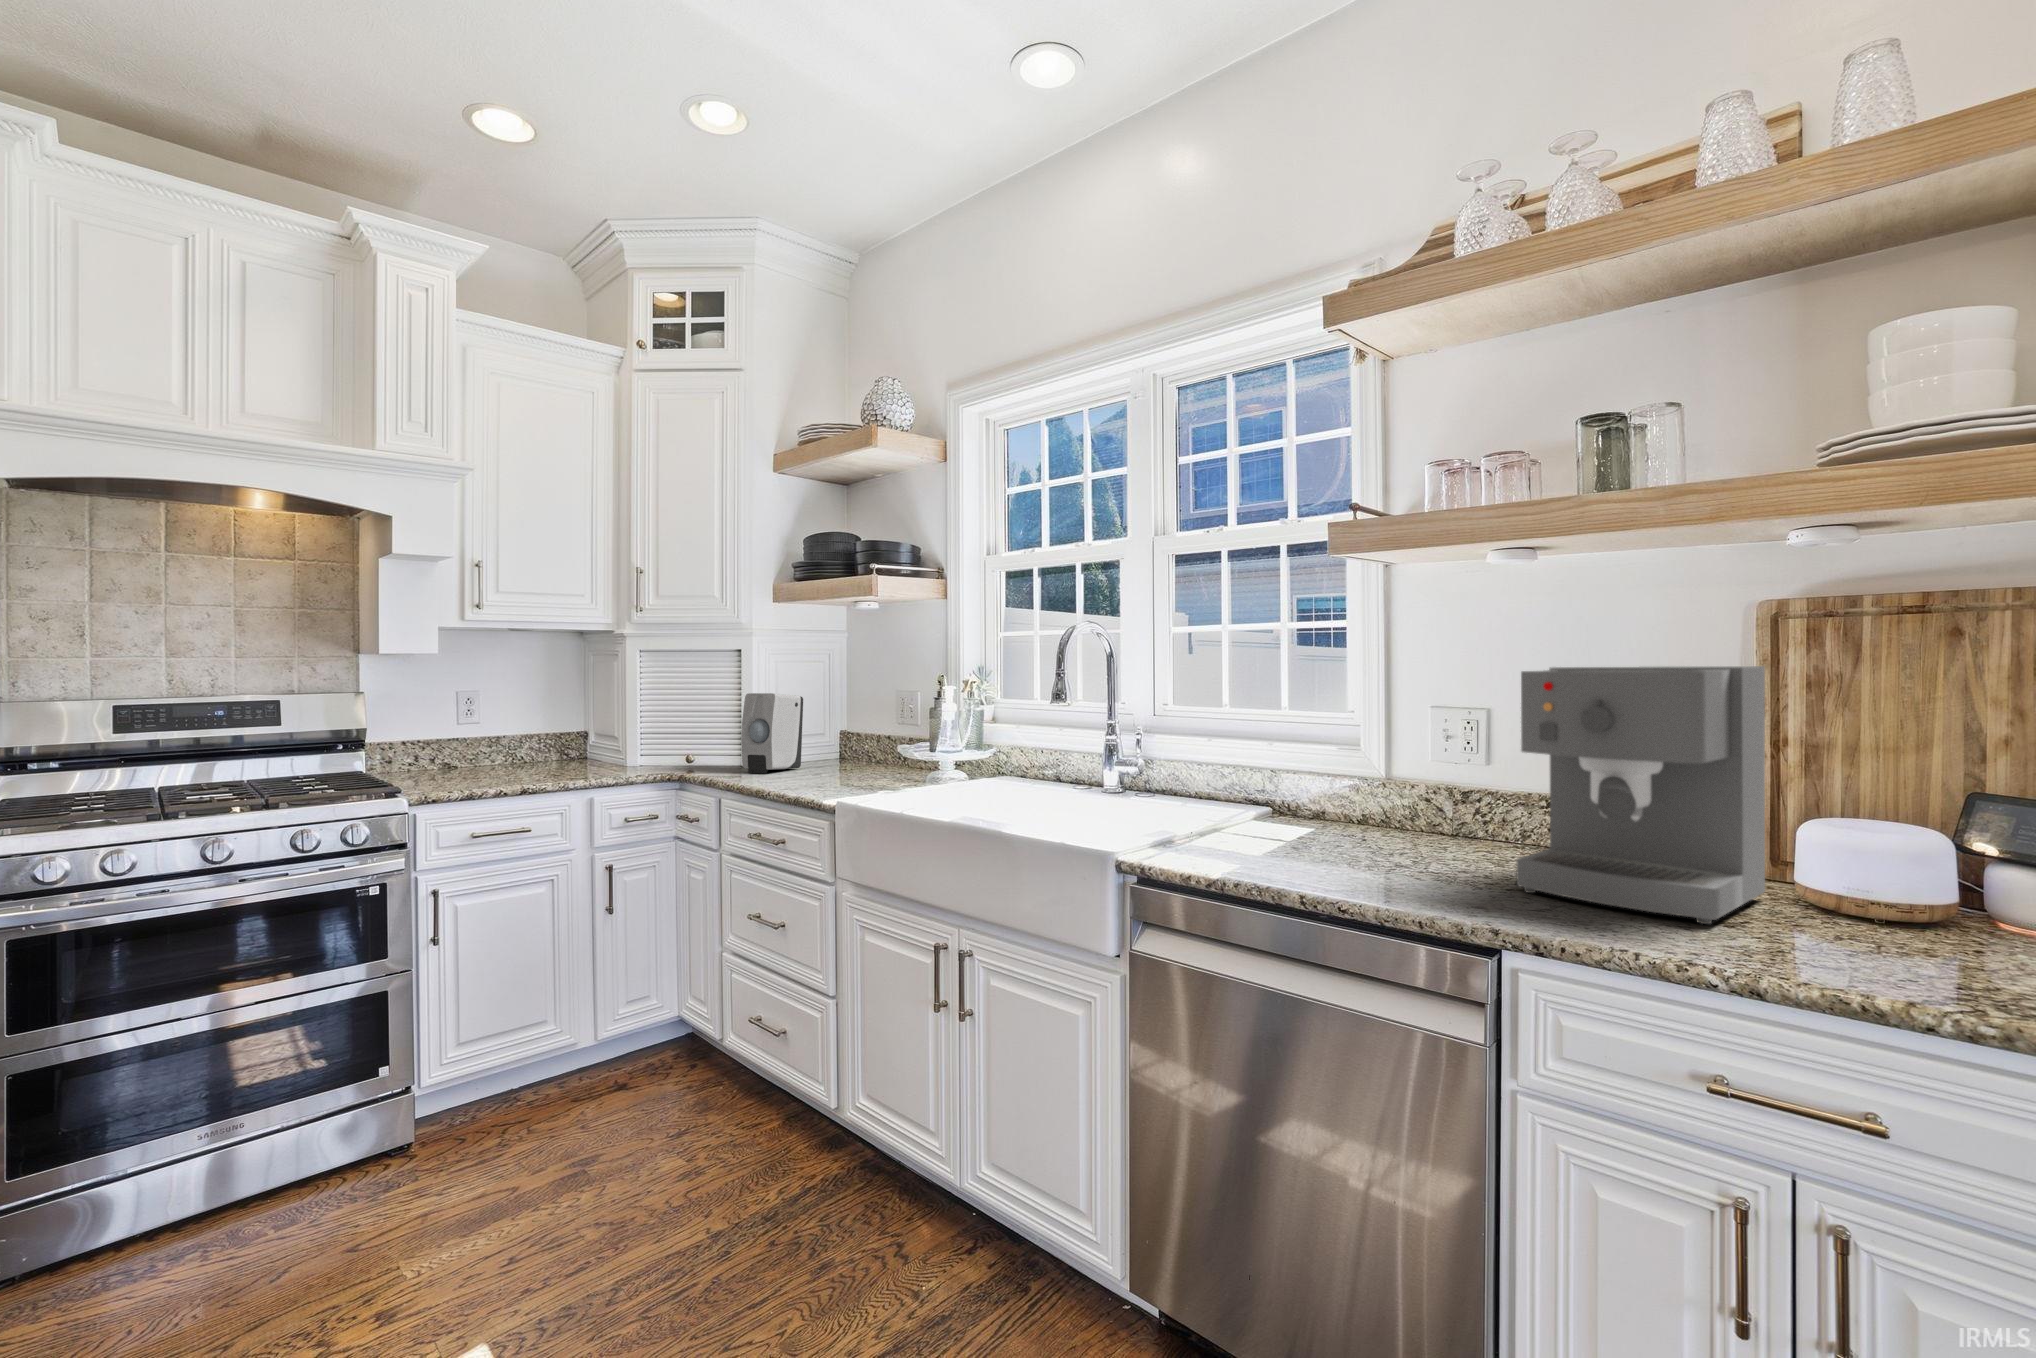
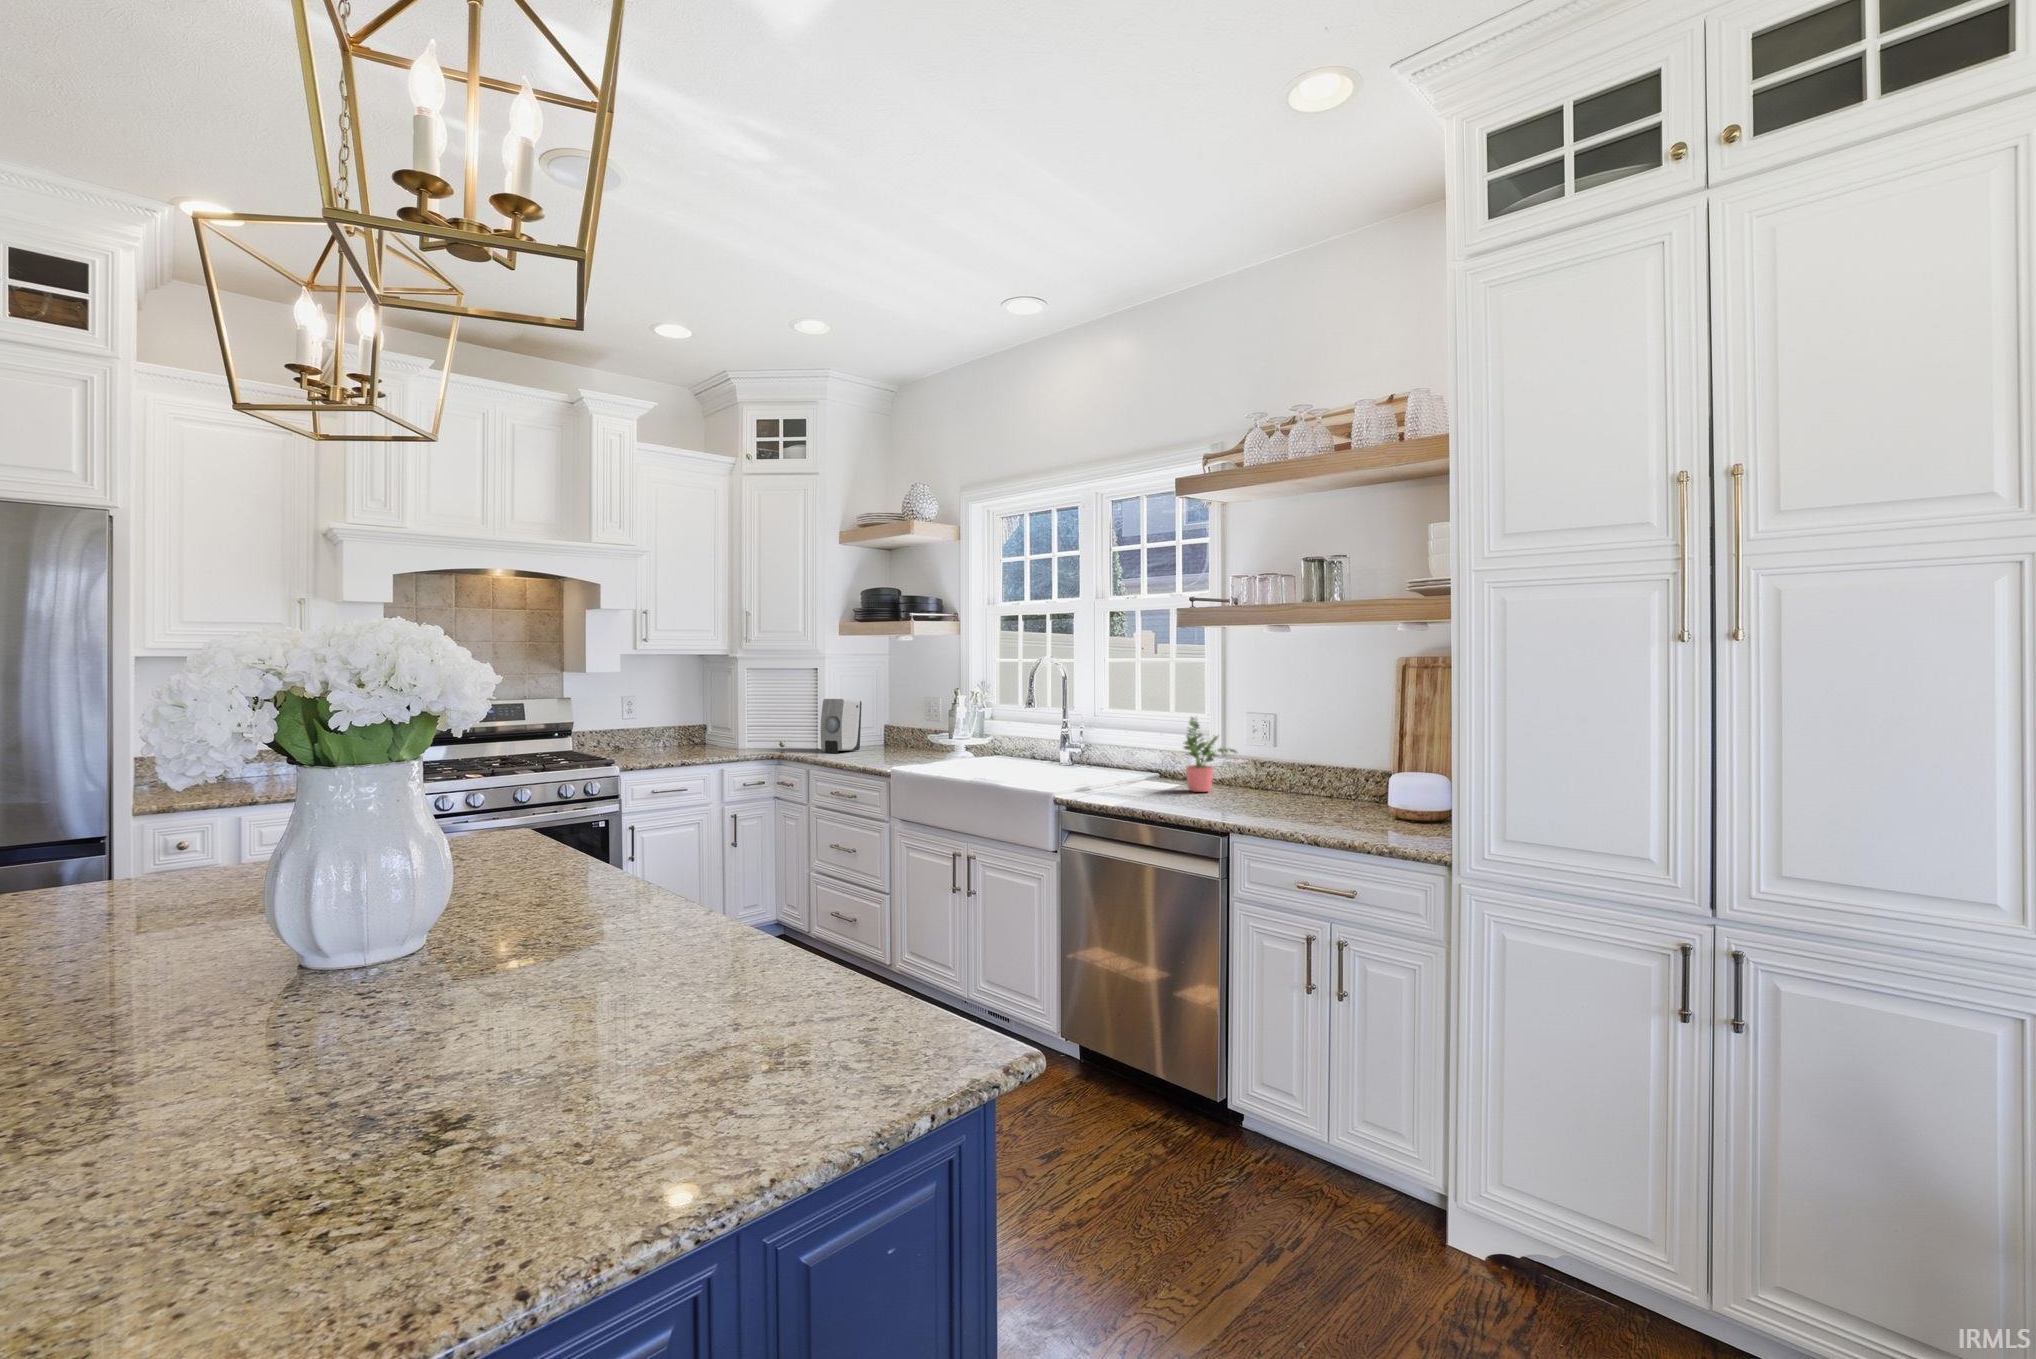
coffee maker: present [1517,666,1765,924] -> none [1257,691,1379,821]
potted plant: none [1335,713,1430,847] -> present [1184,718,1236,792]

